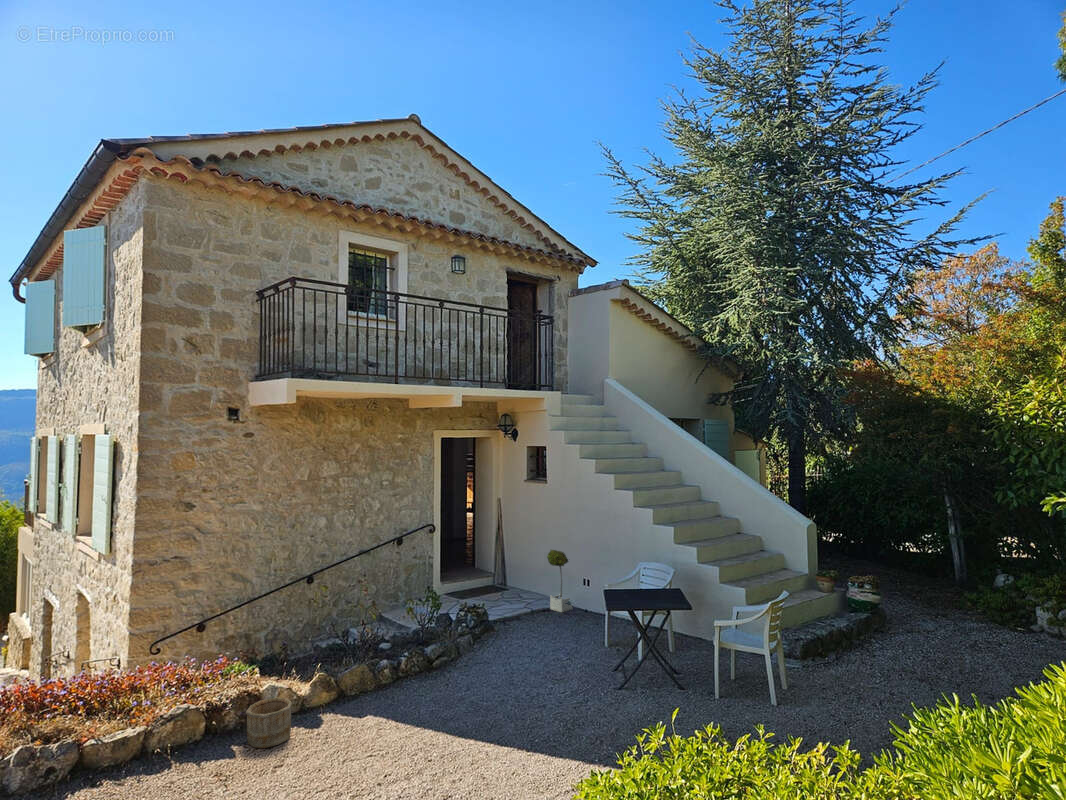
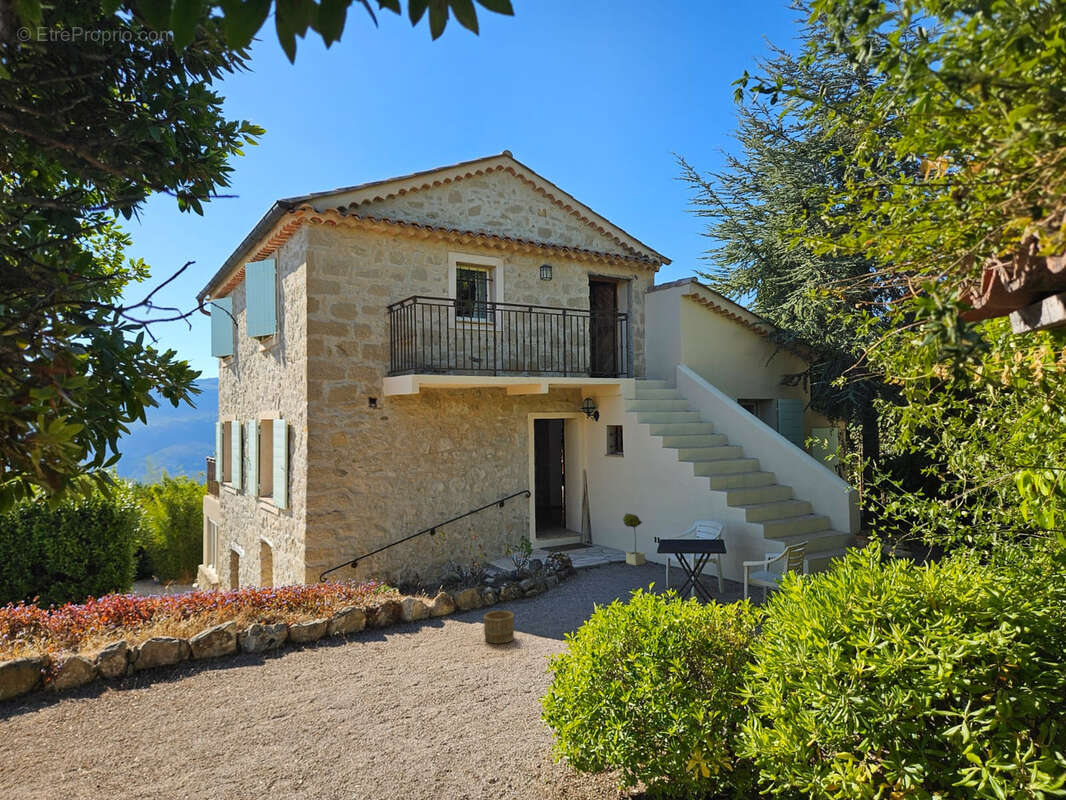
wooden bucket: present [246,698,292,748] -> present [483,611,514,644]

